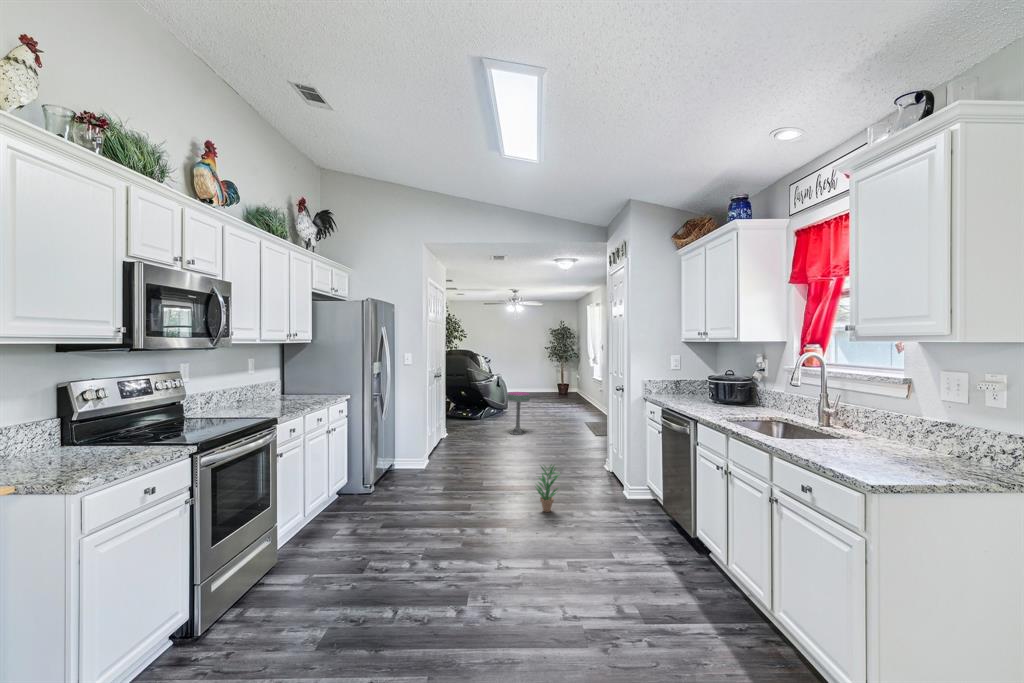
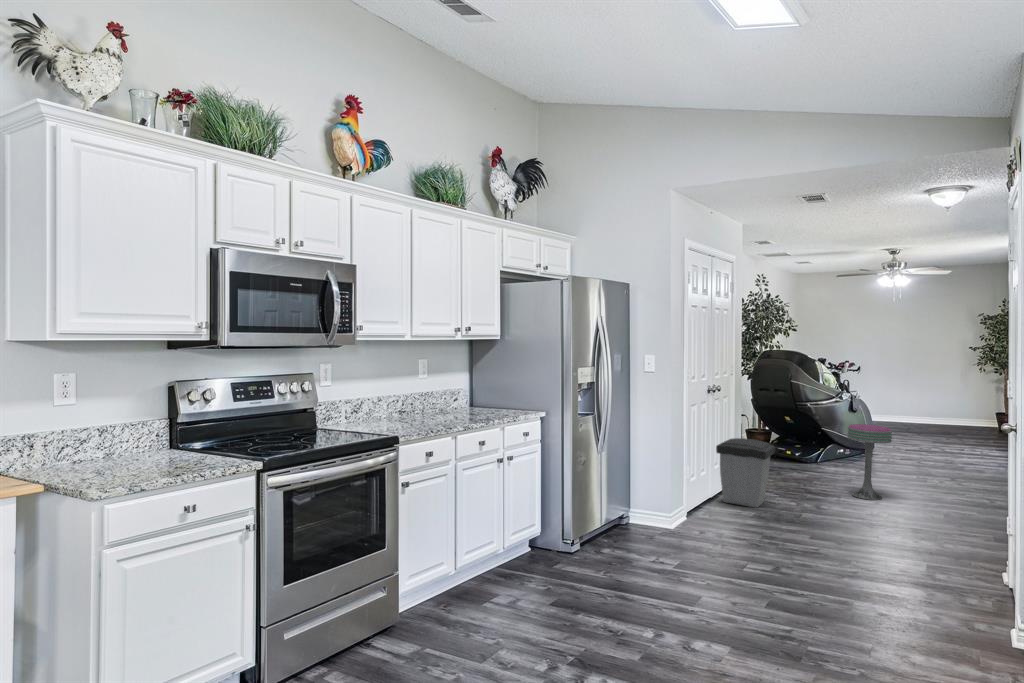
trash can: none [441,405,473,448] -> present [716,438,775,508]
potted plant: present [536,466,560,512] -> none [809,561,863,654]

